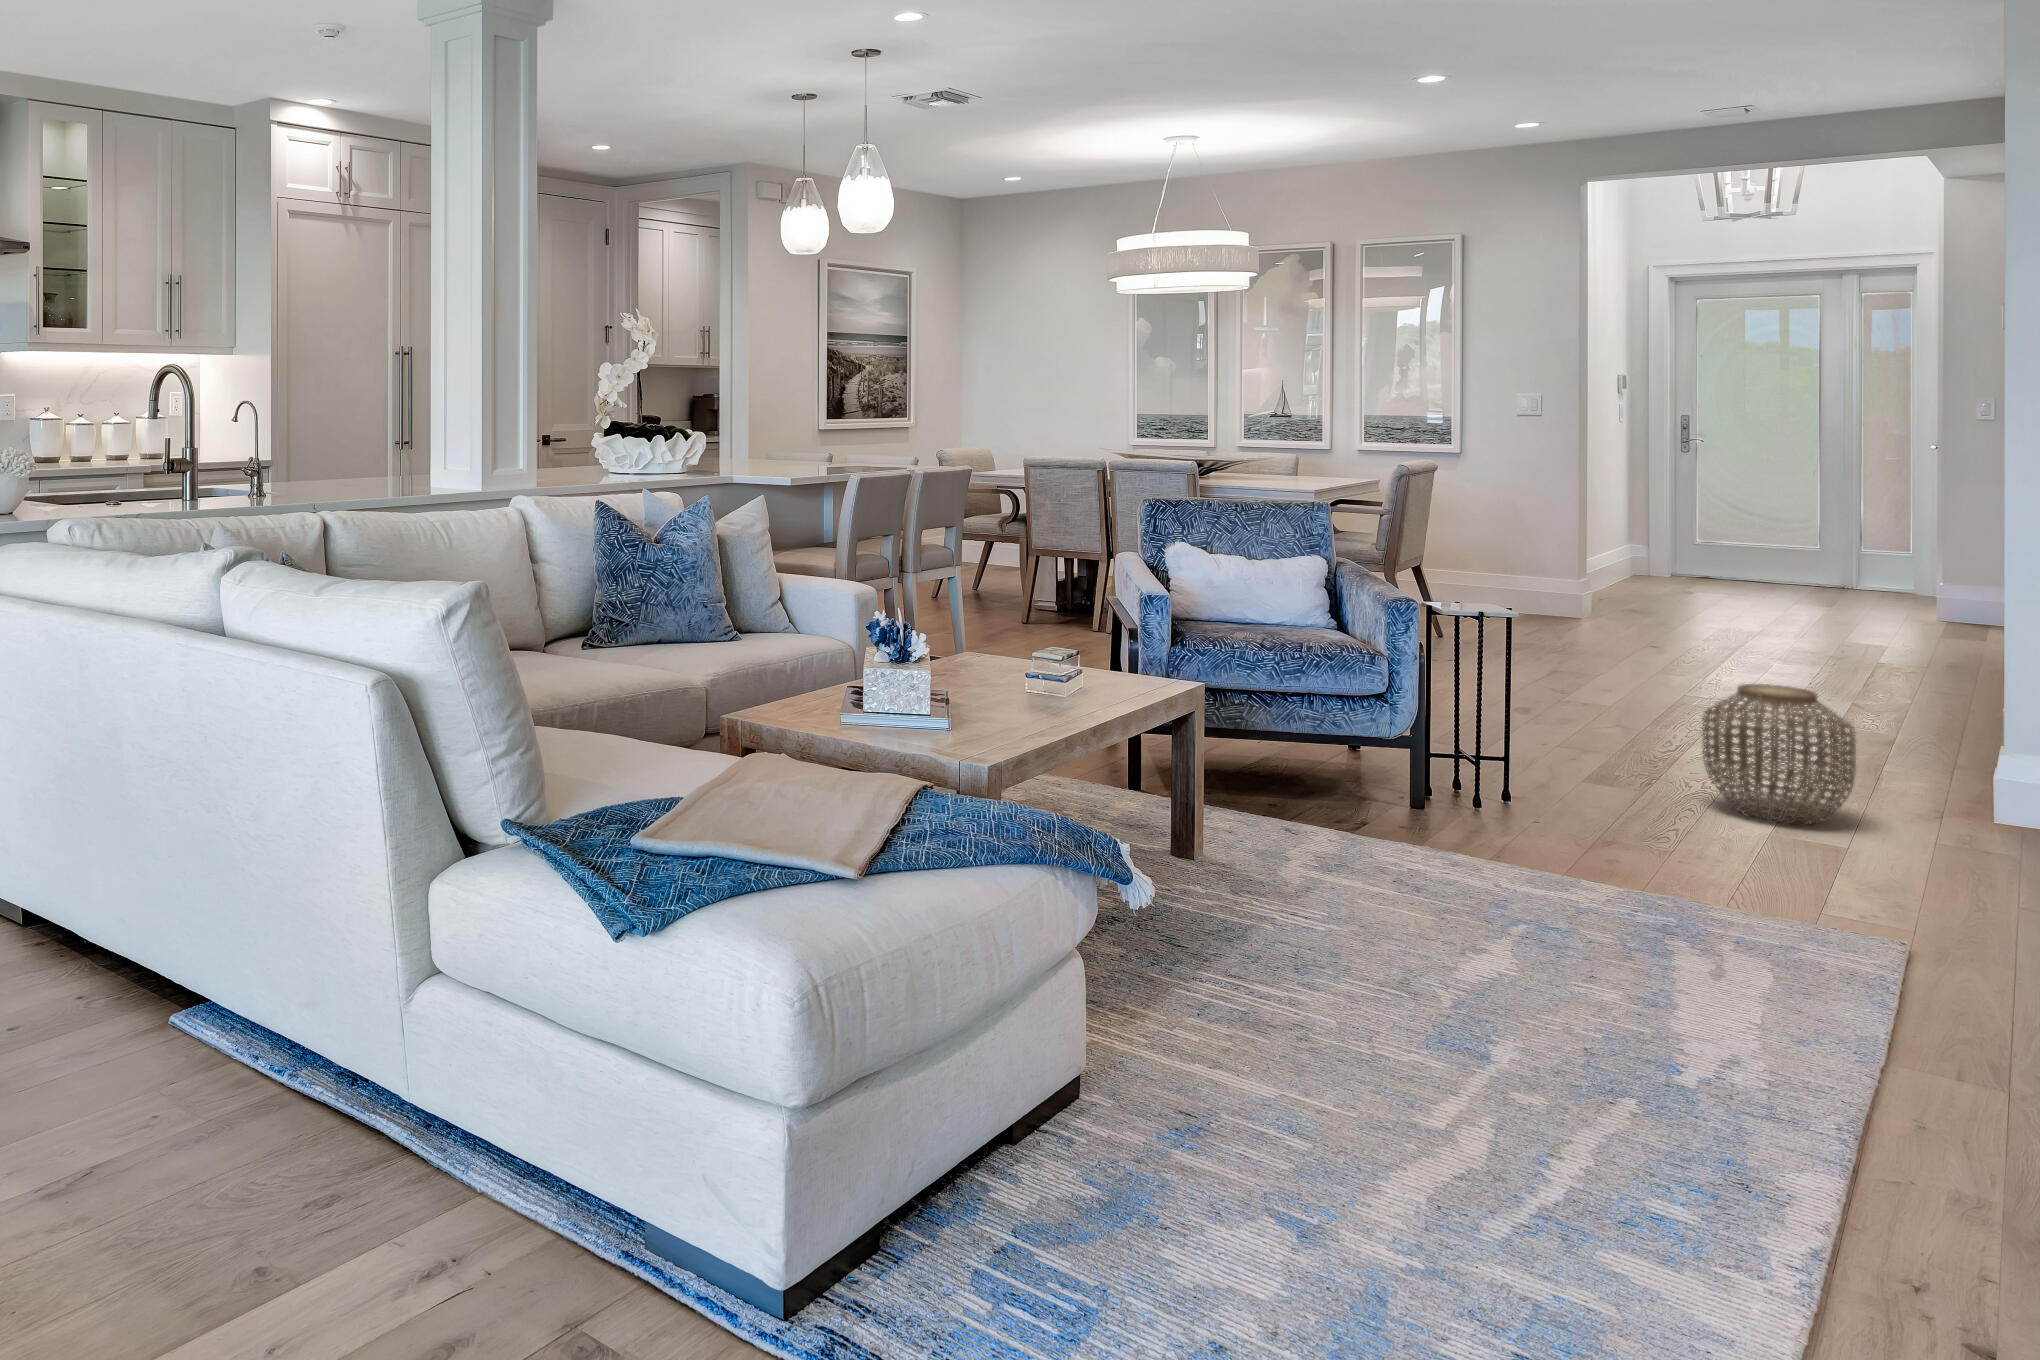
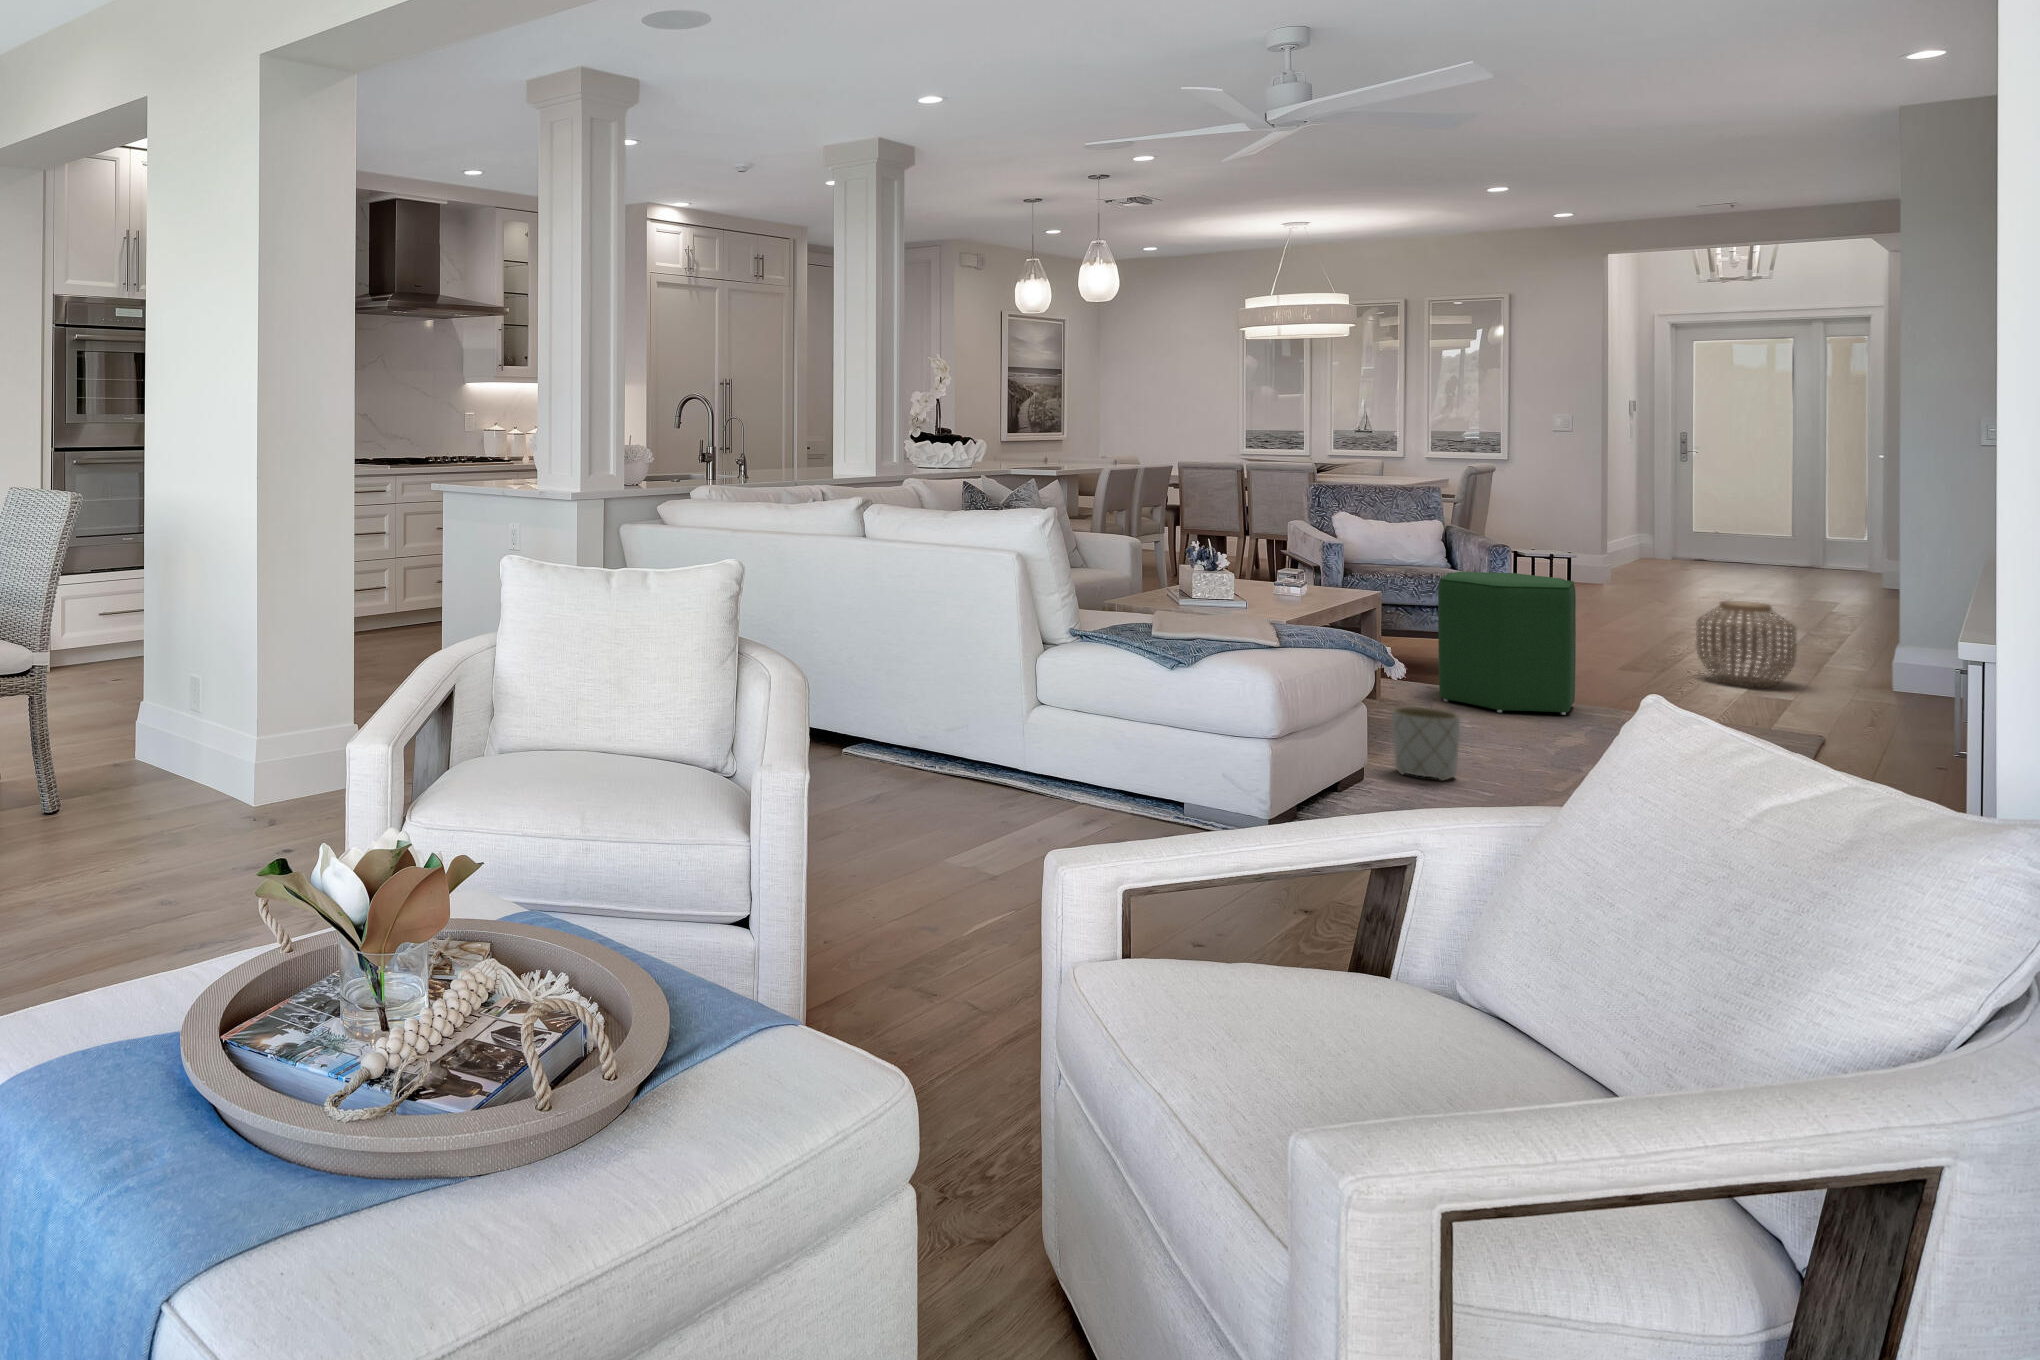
ottoman: none [1292,650,1509,898] -> present [1438,572,1576,715]
planter: none [1144,944,1265,1102] -> present [1392,707,1460,780]

